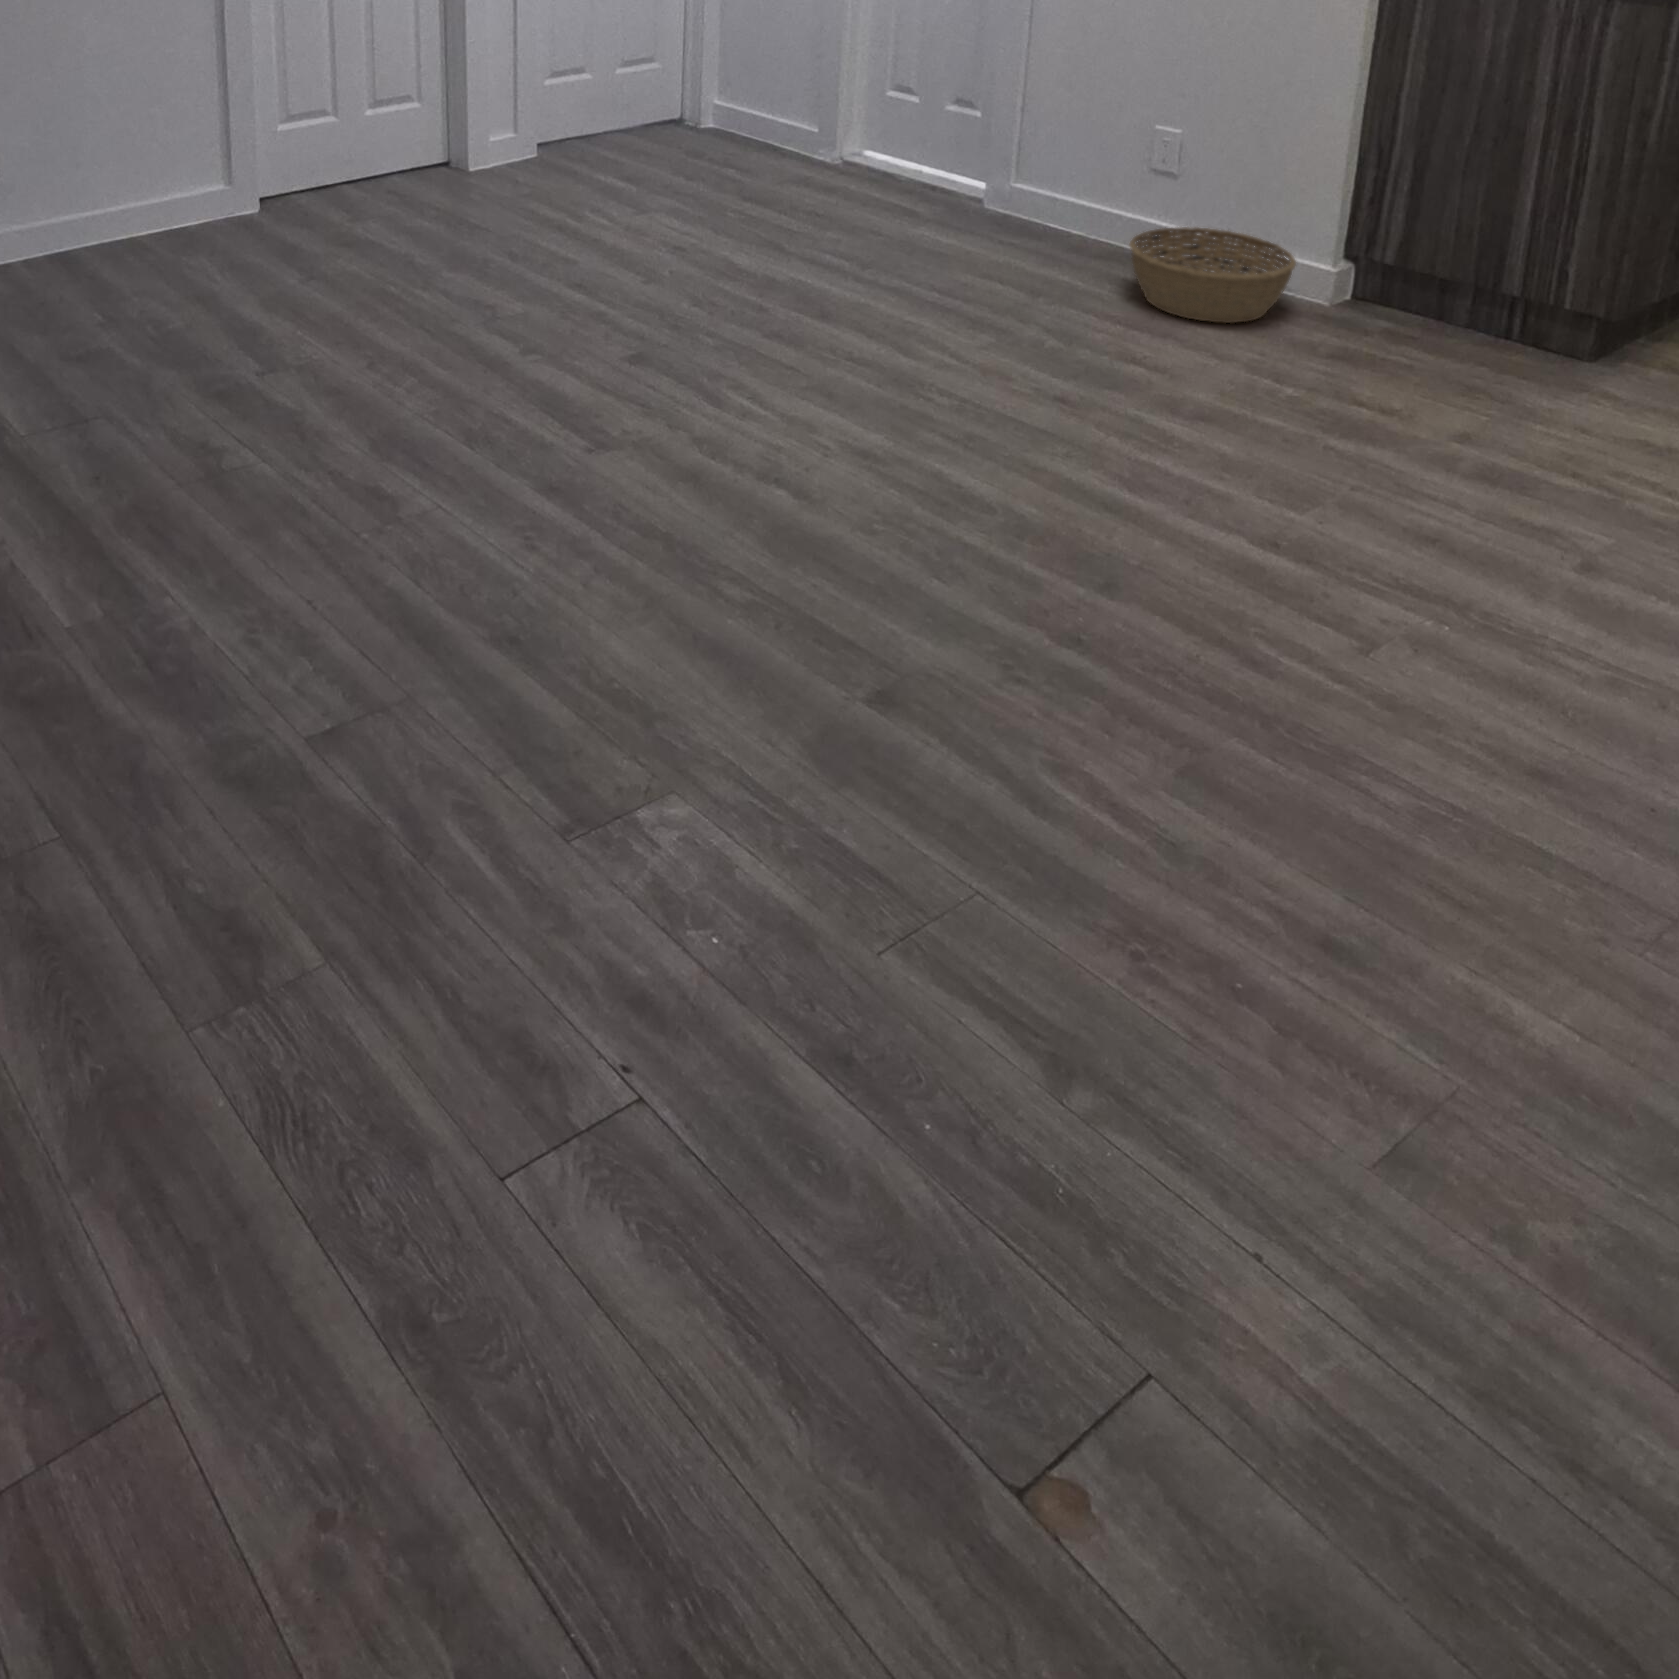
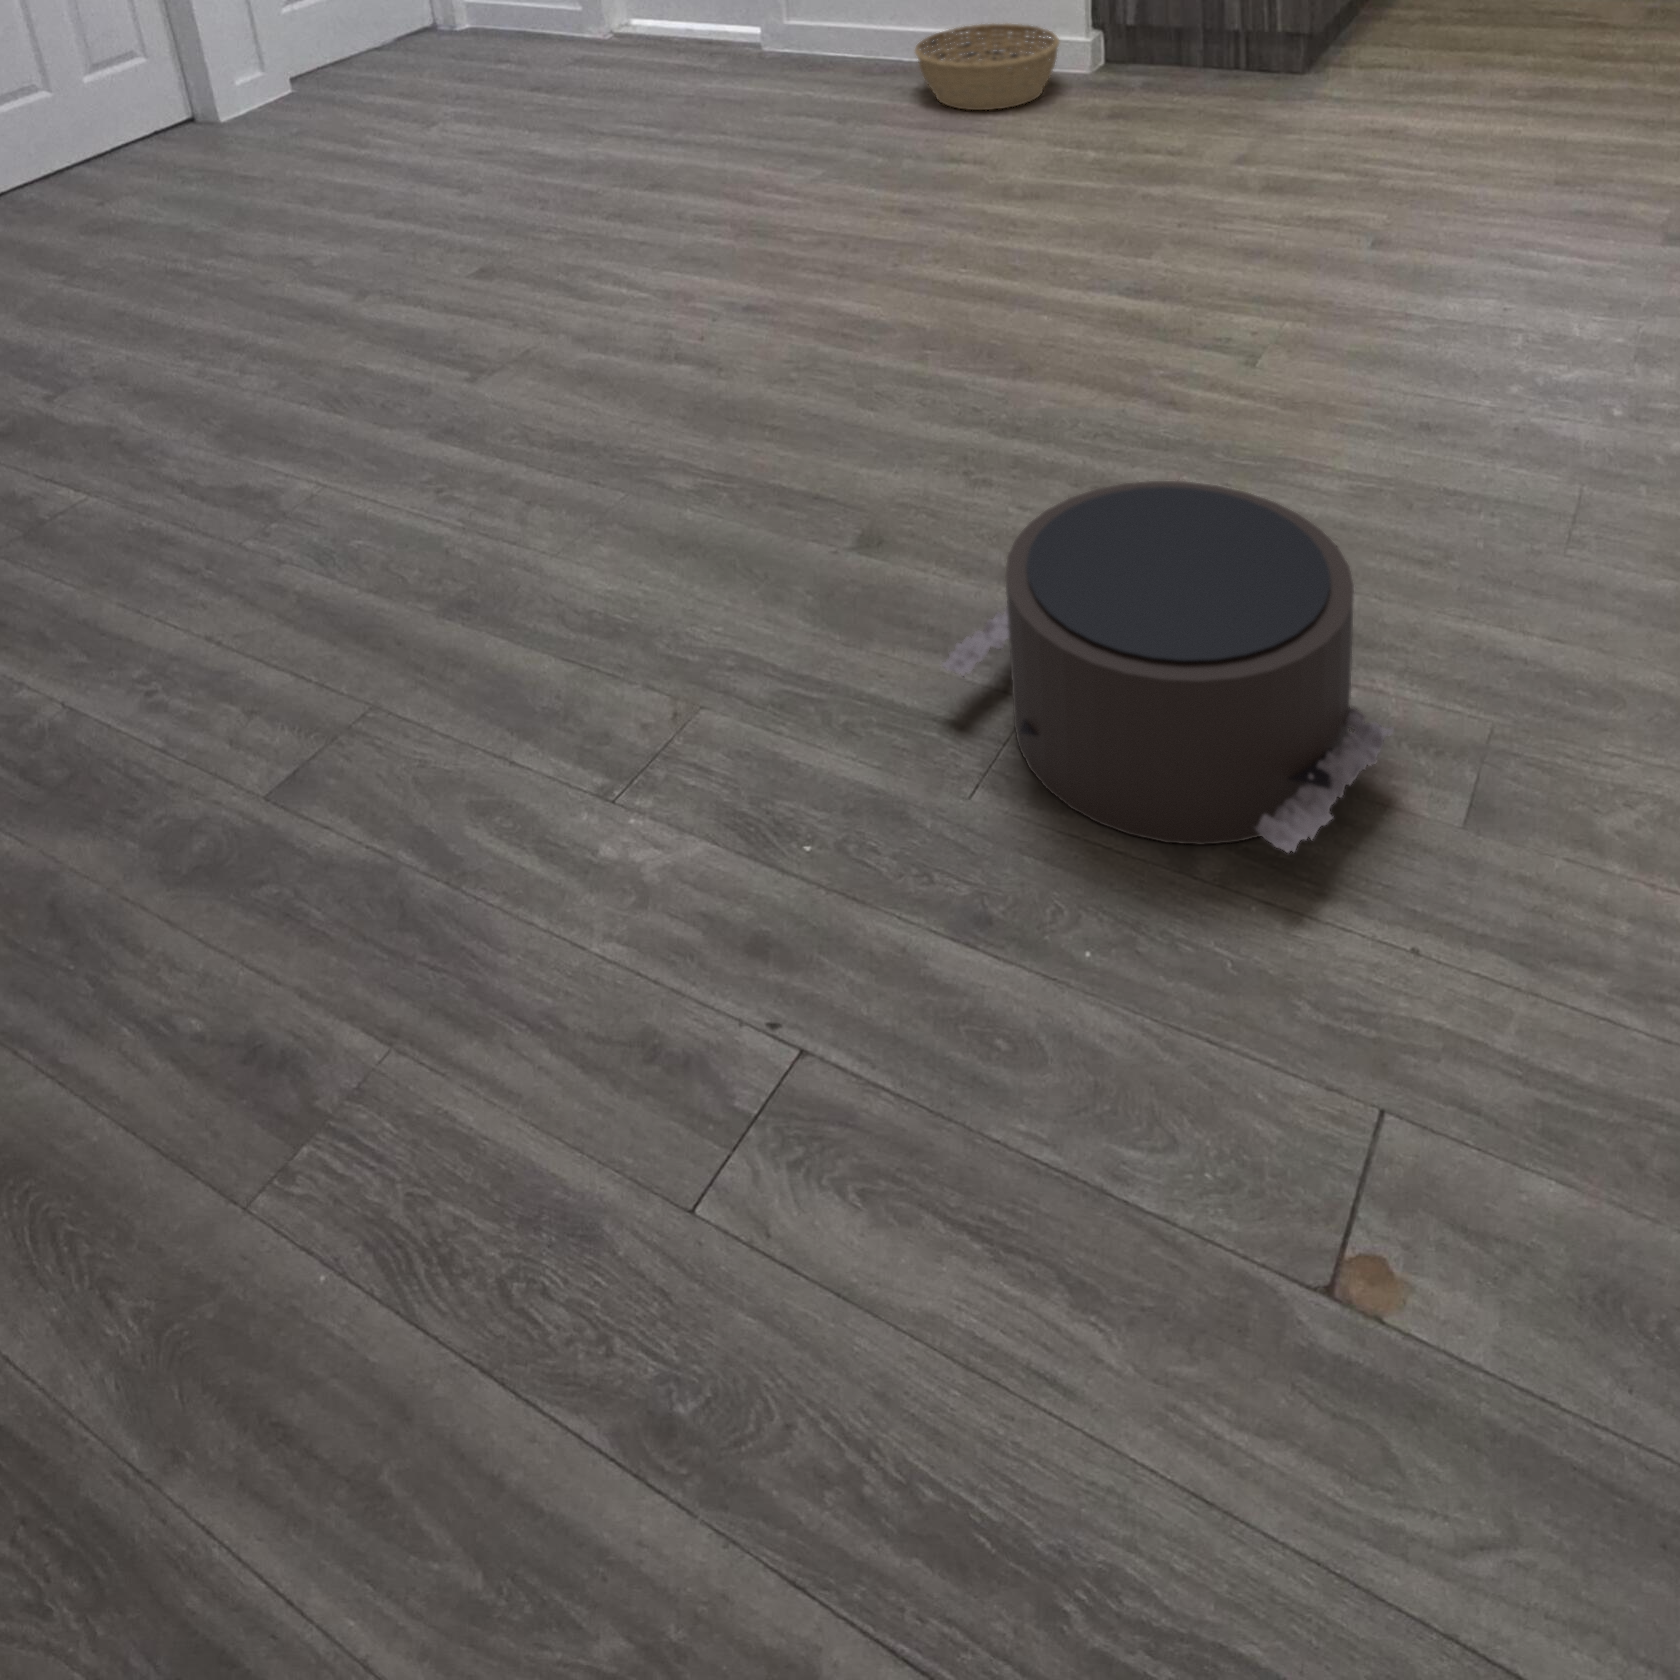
pouf: none [895,739,1349,1173] -> present [942,481,1394,852]

